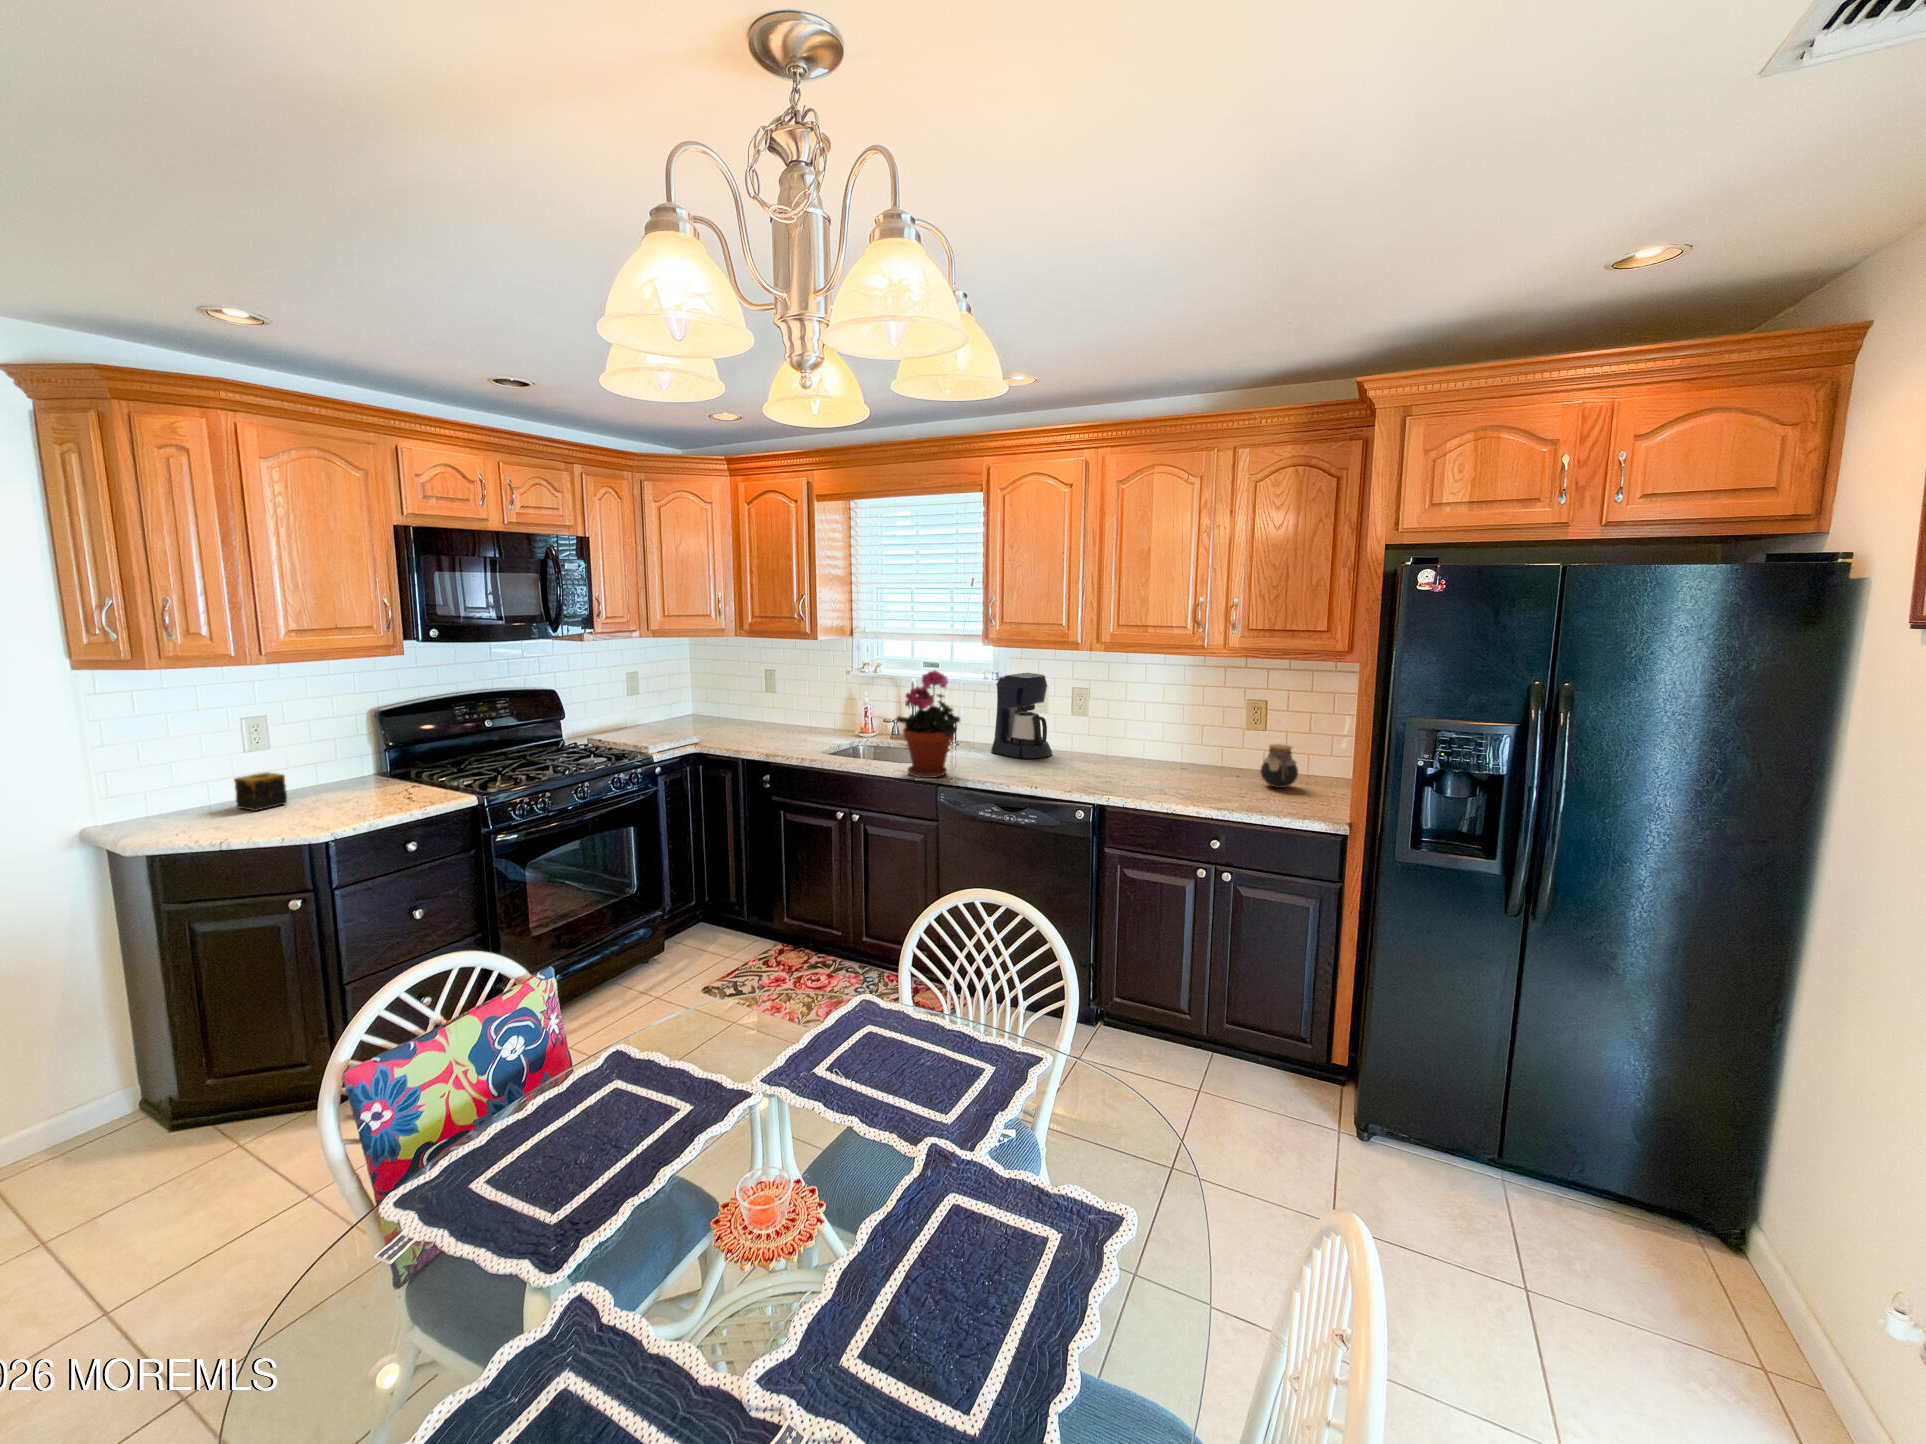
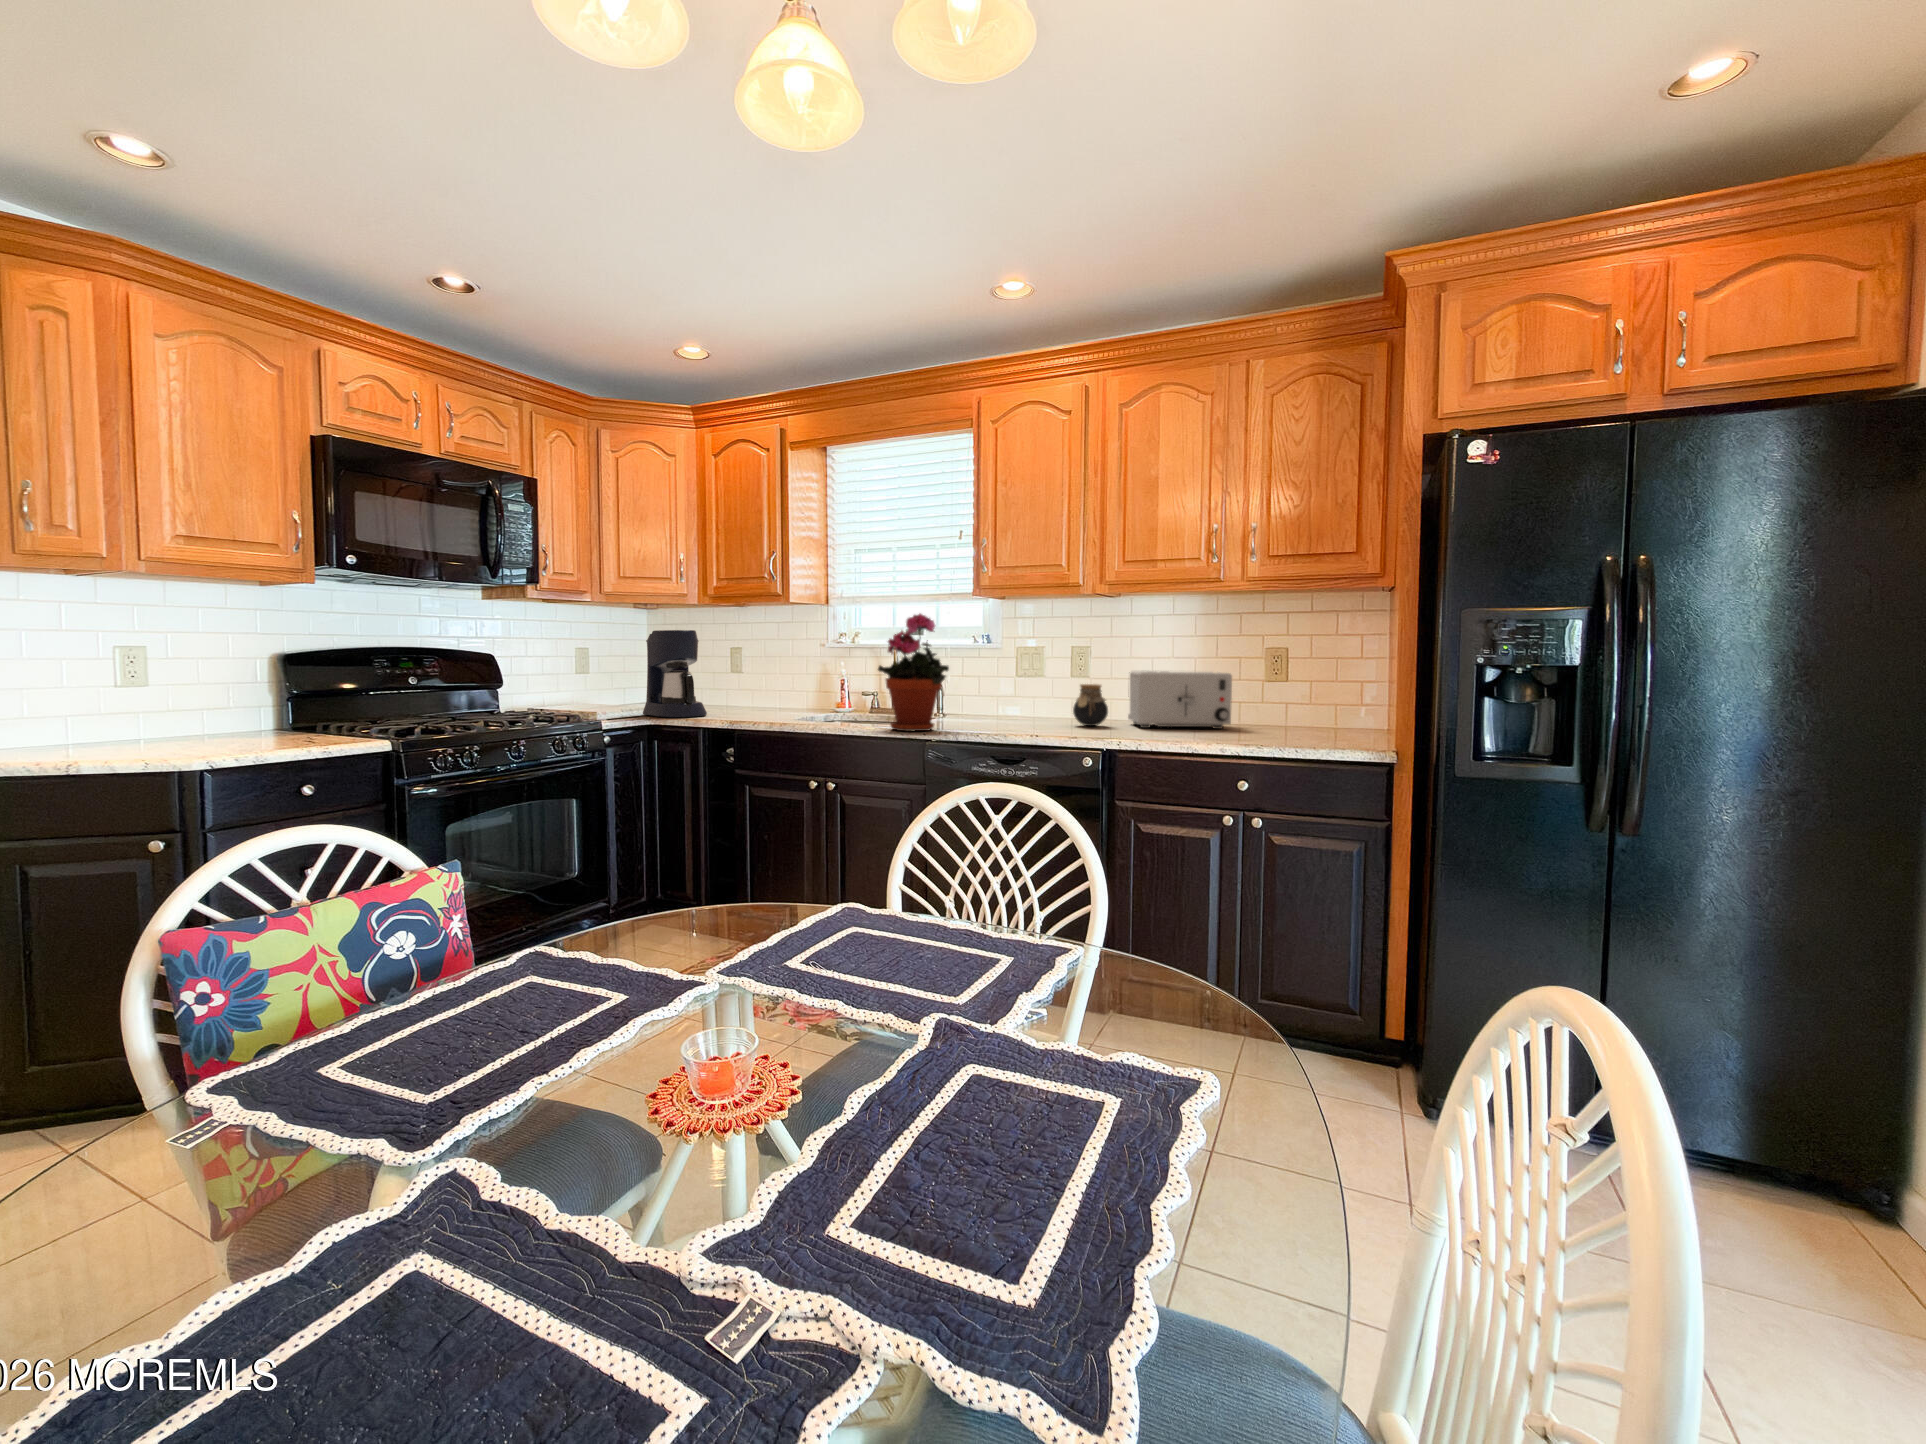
coffee maker: present [991,673,1052,759] -> present [643,630,707,717]
toaster: none [1125,714,1220,772] -> present [1128,671,1232,729]
jar: present [1260,744,1298,788] -> present [1073,684,1108,726]
candle: present [234,772,287,811] -> none [101,707,165,747]

